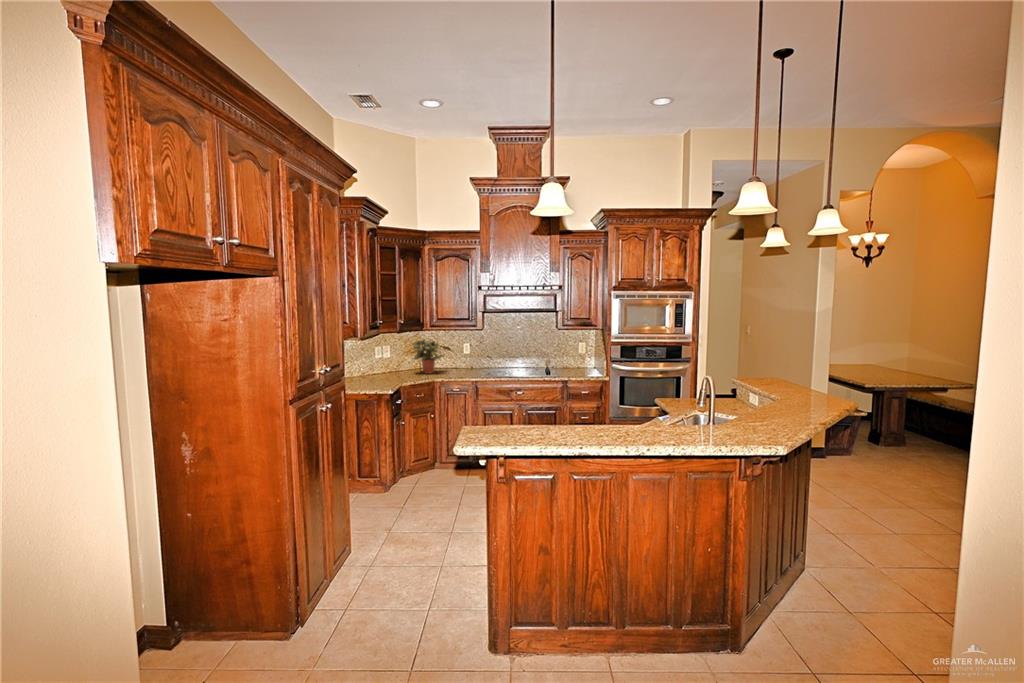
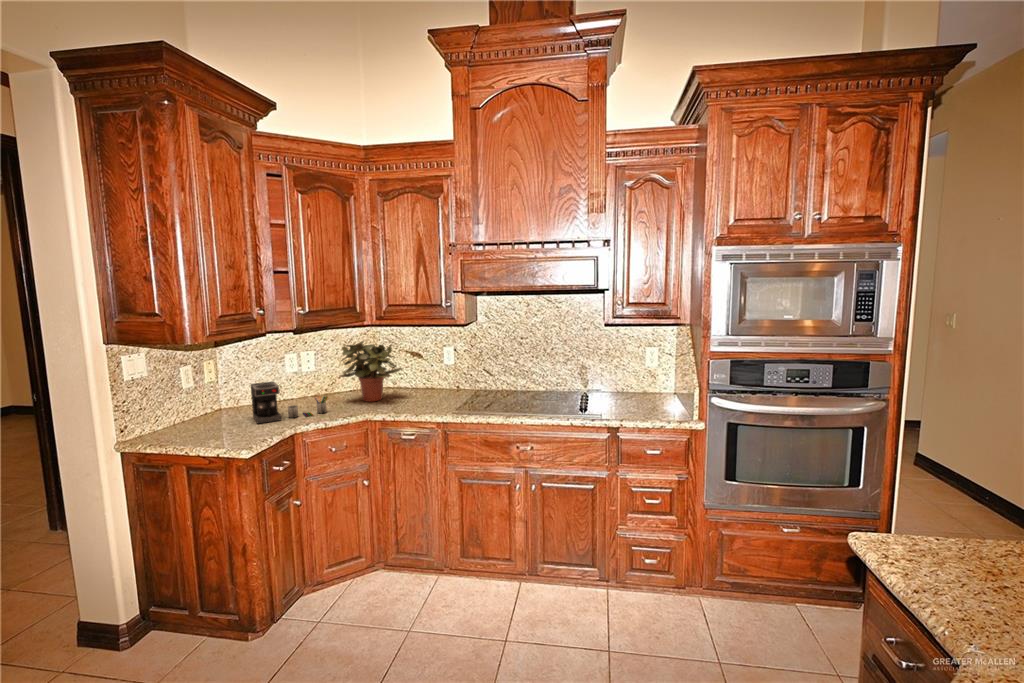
coffee maker: none [370,361,411,383] -> present [251,382,328,424]

